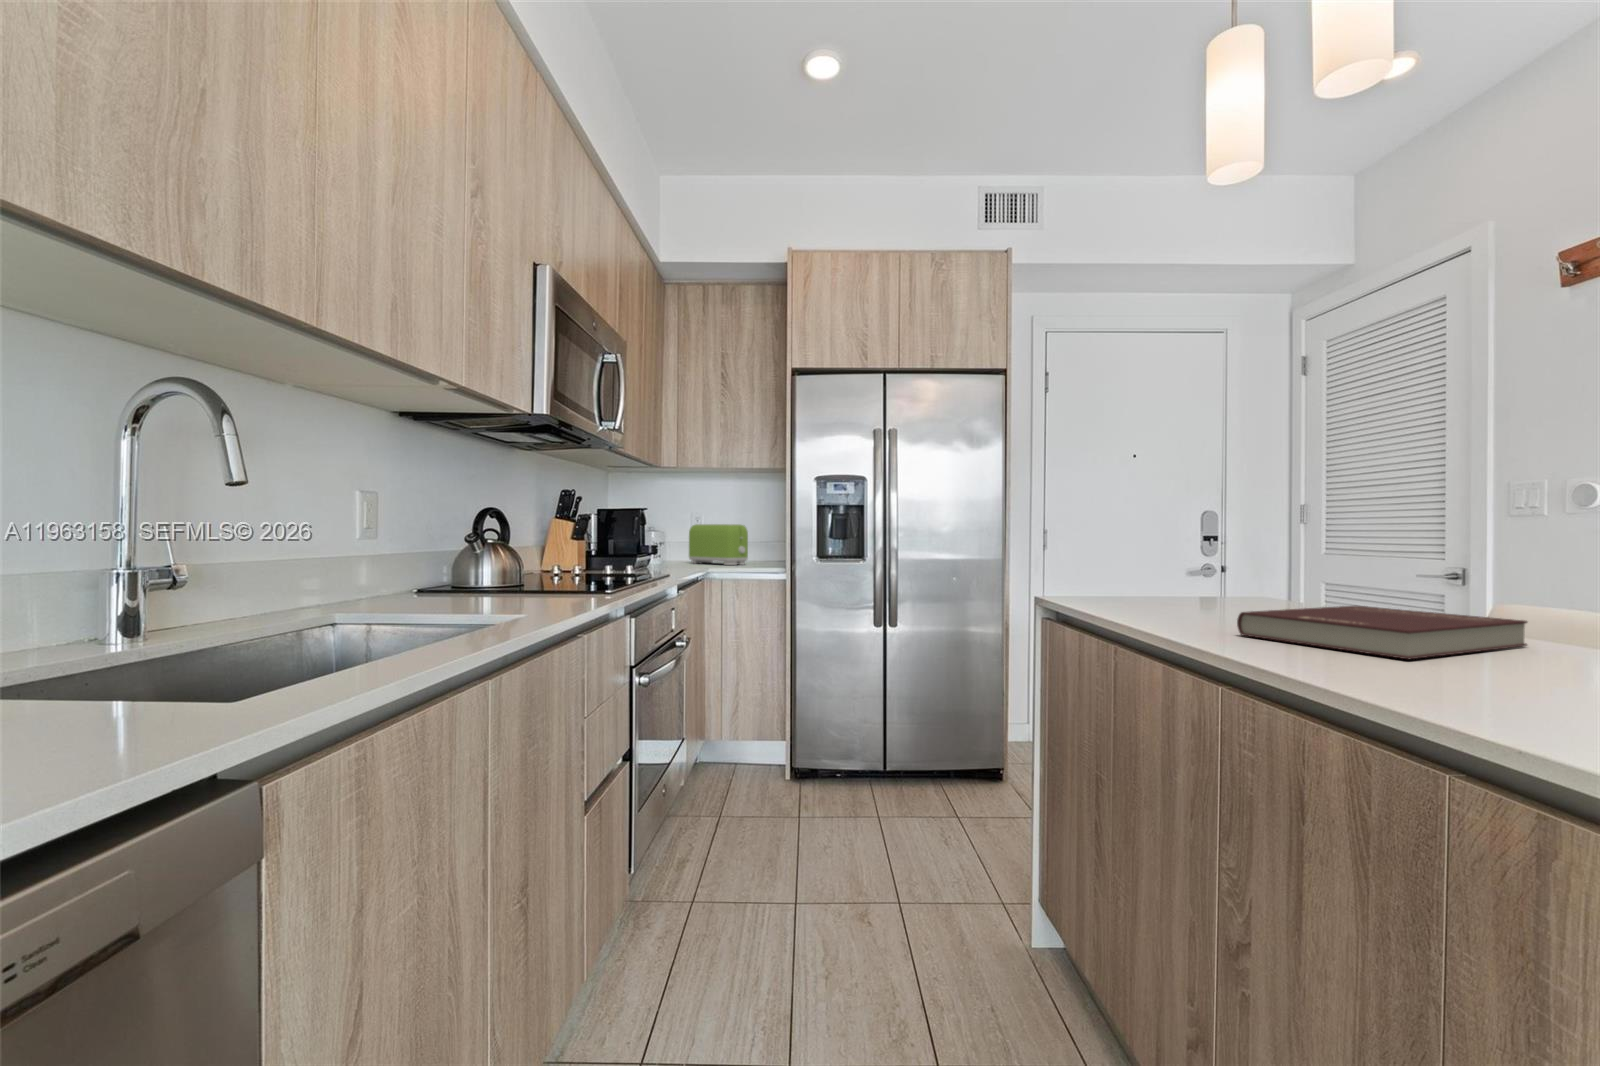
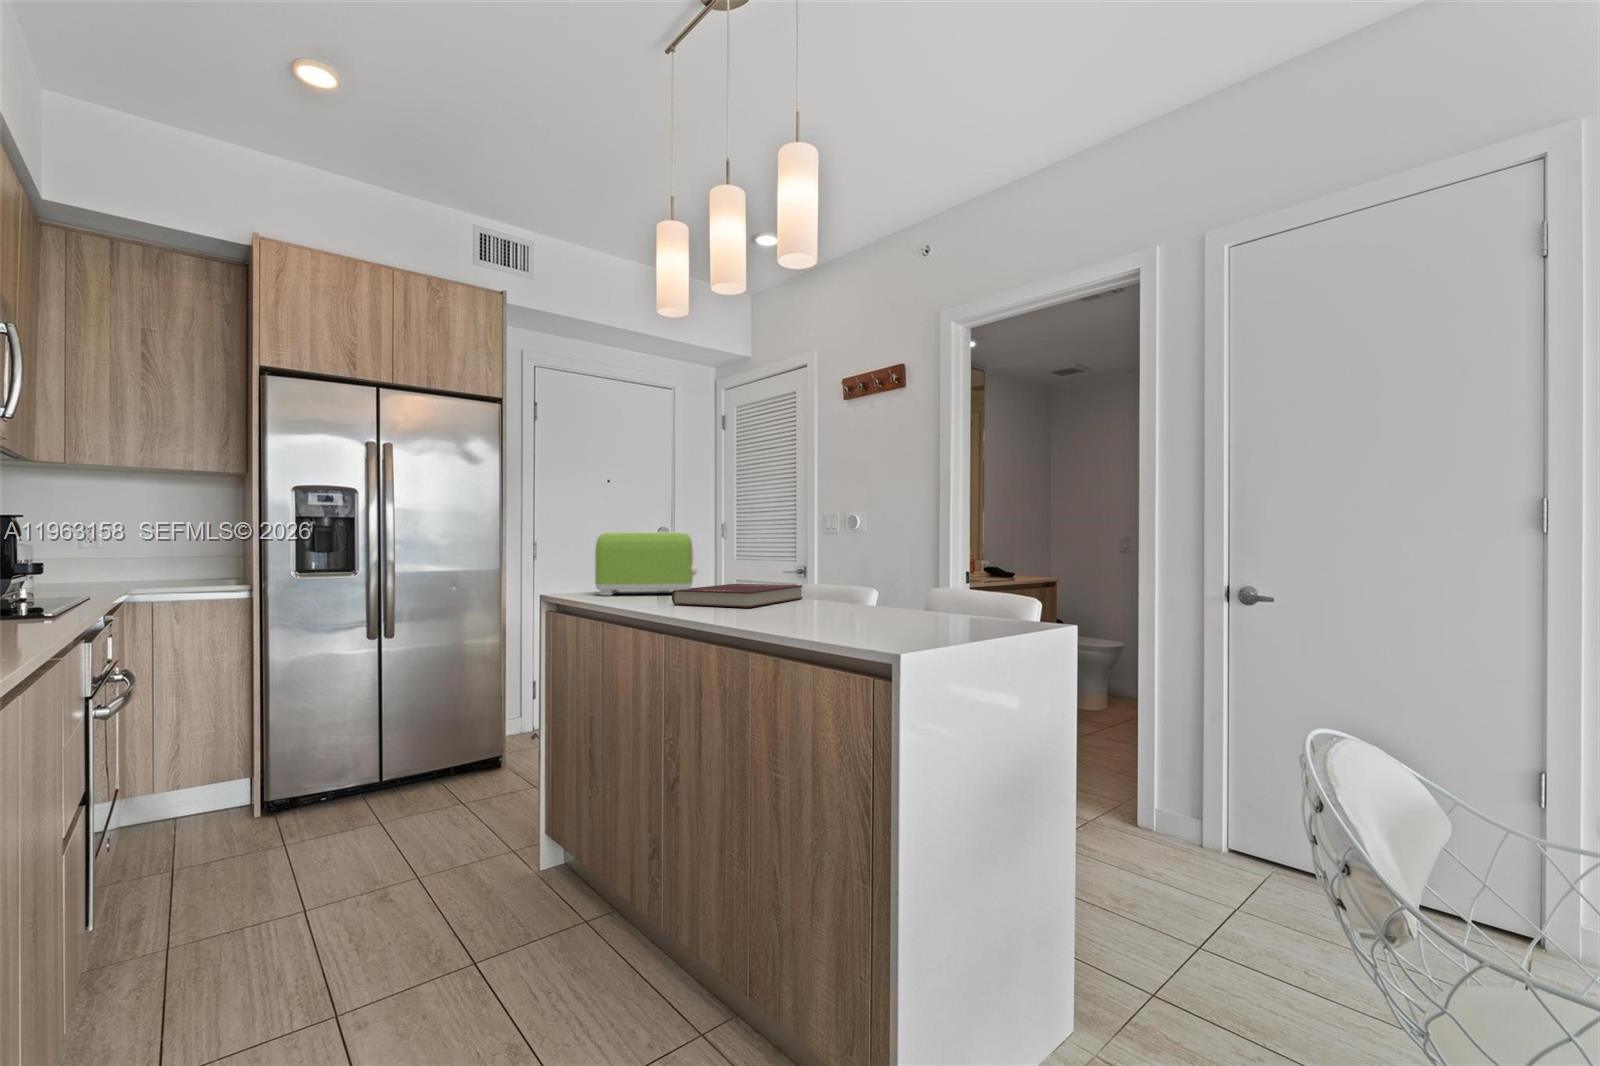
toaster: present [689,524,748,565] -> present [595,532,697,595]

